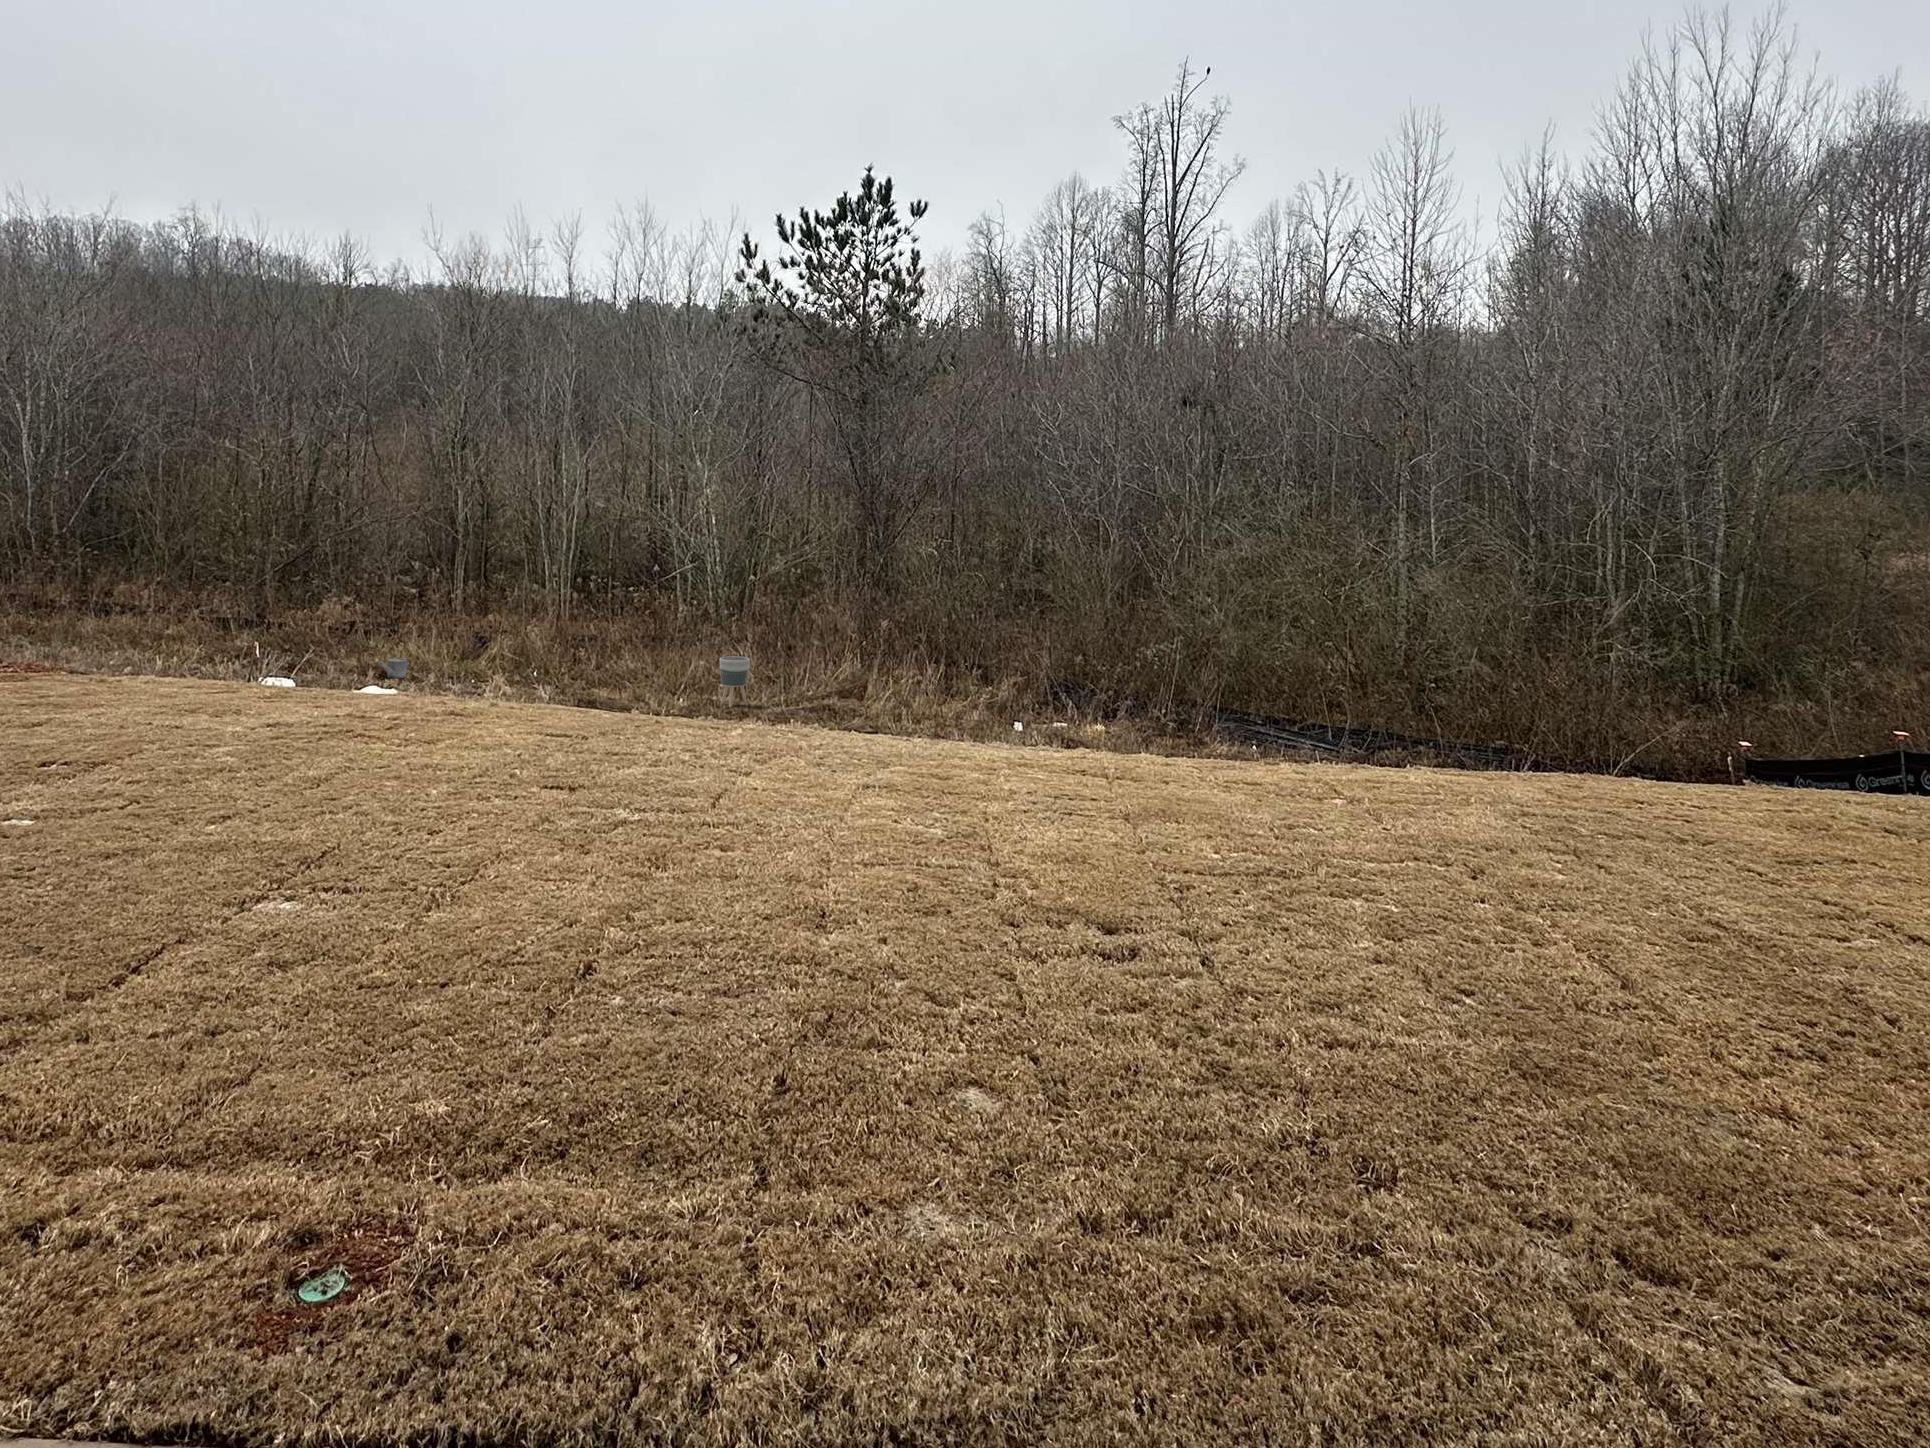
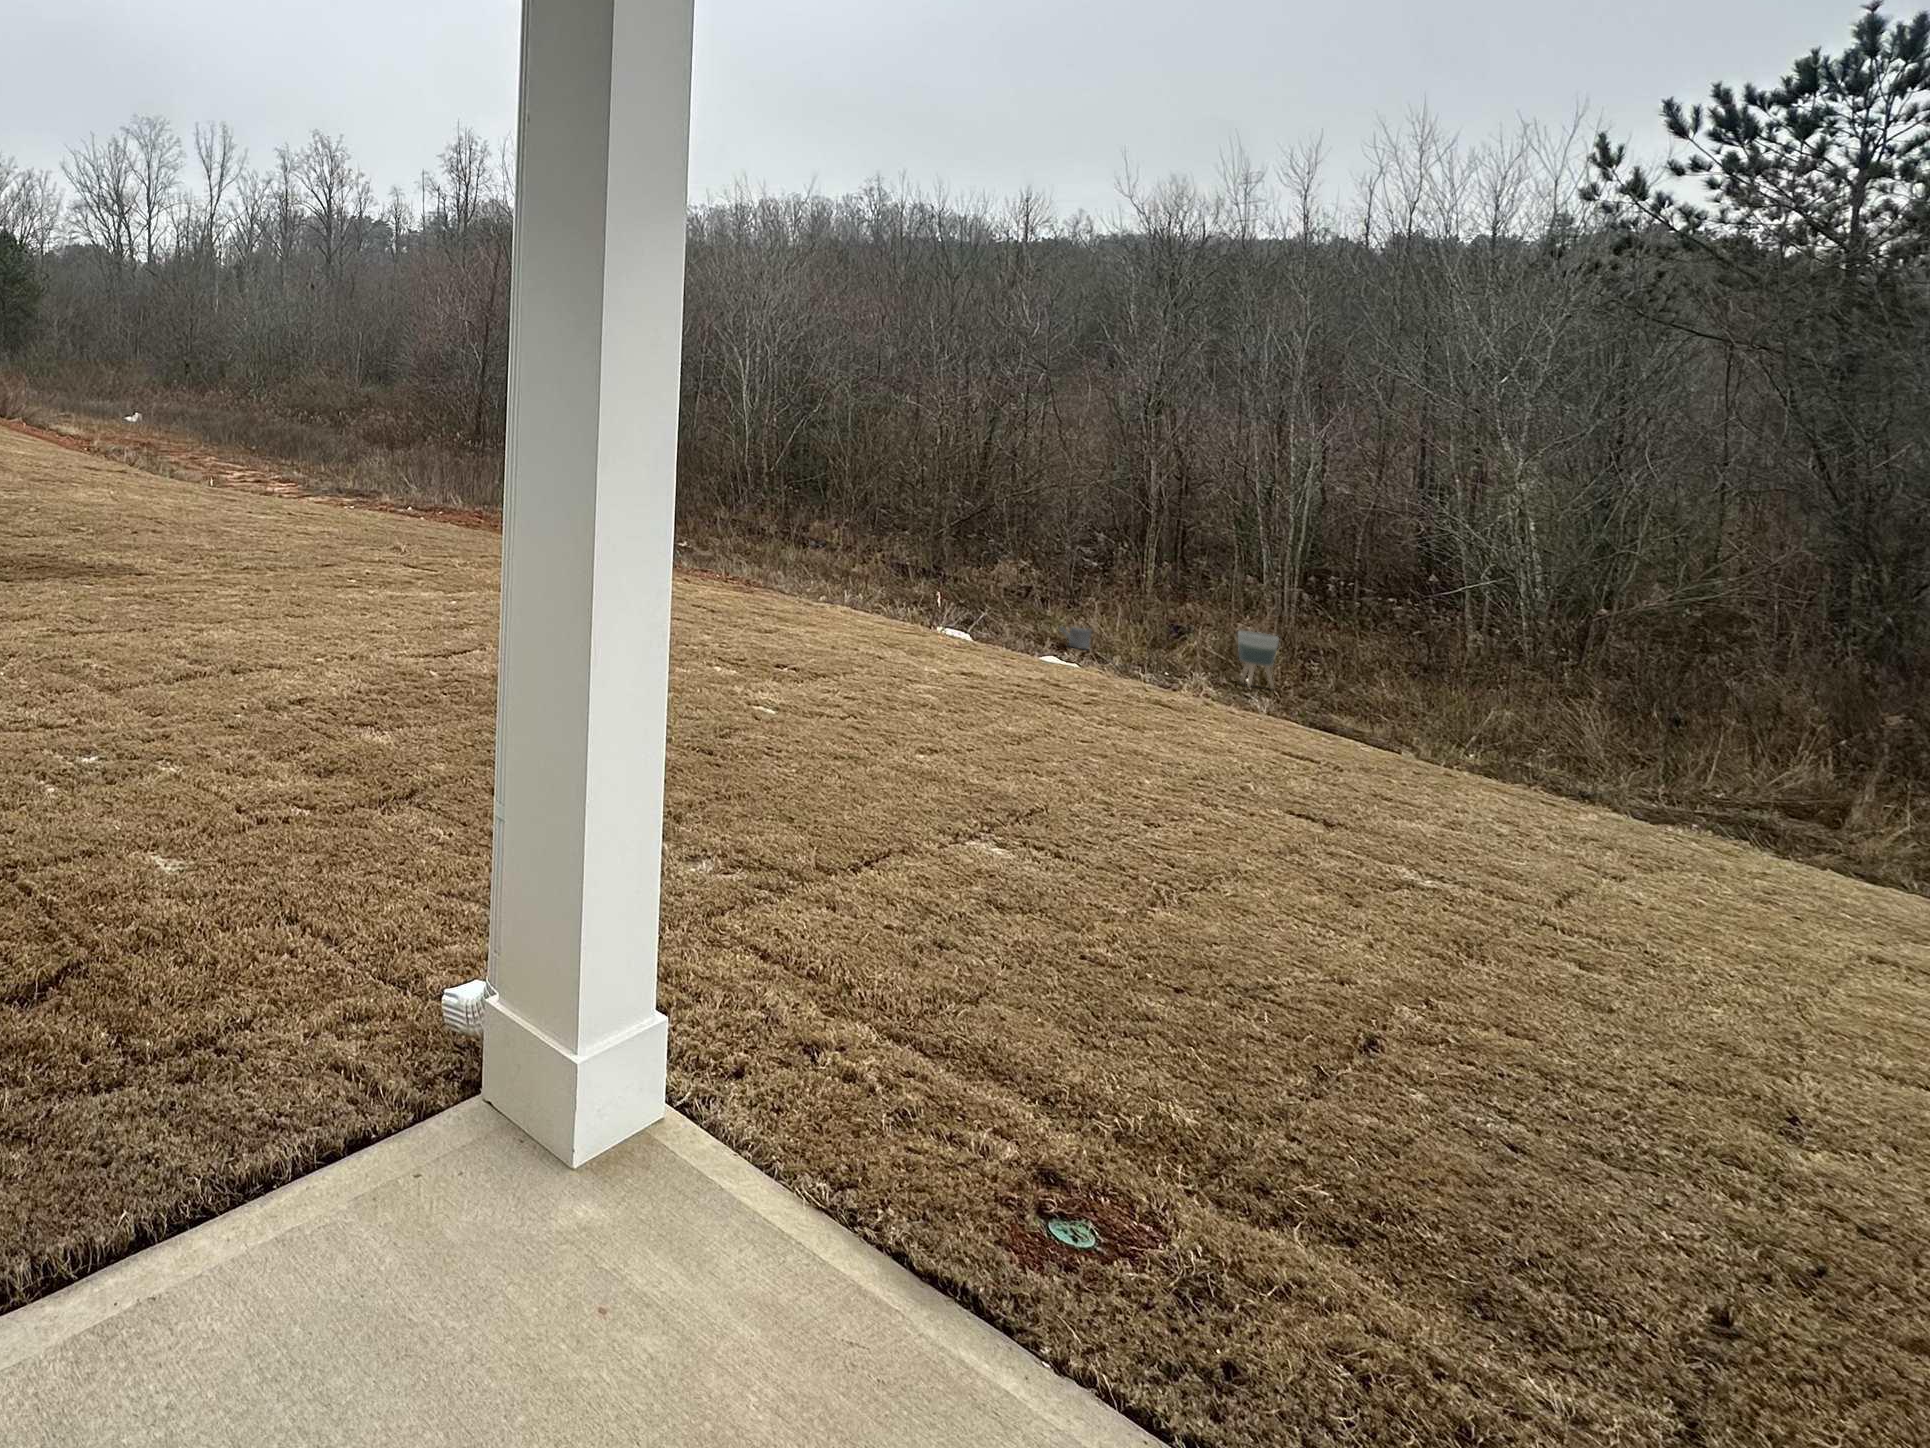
planter: present [719,656,750,707] -> present [1238,631,1279,688]

